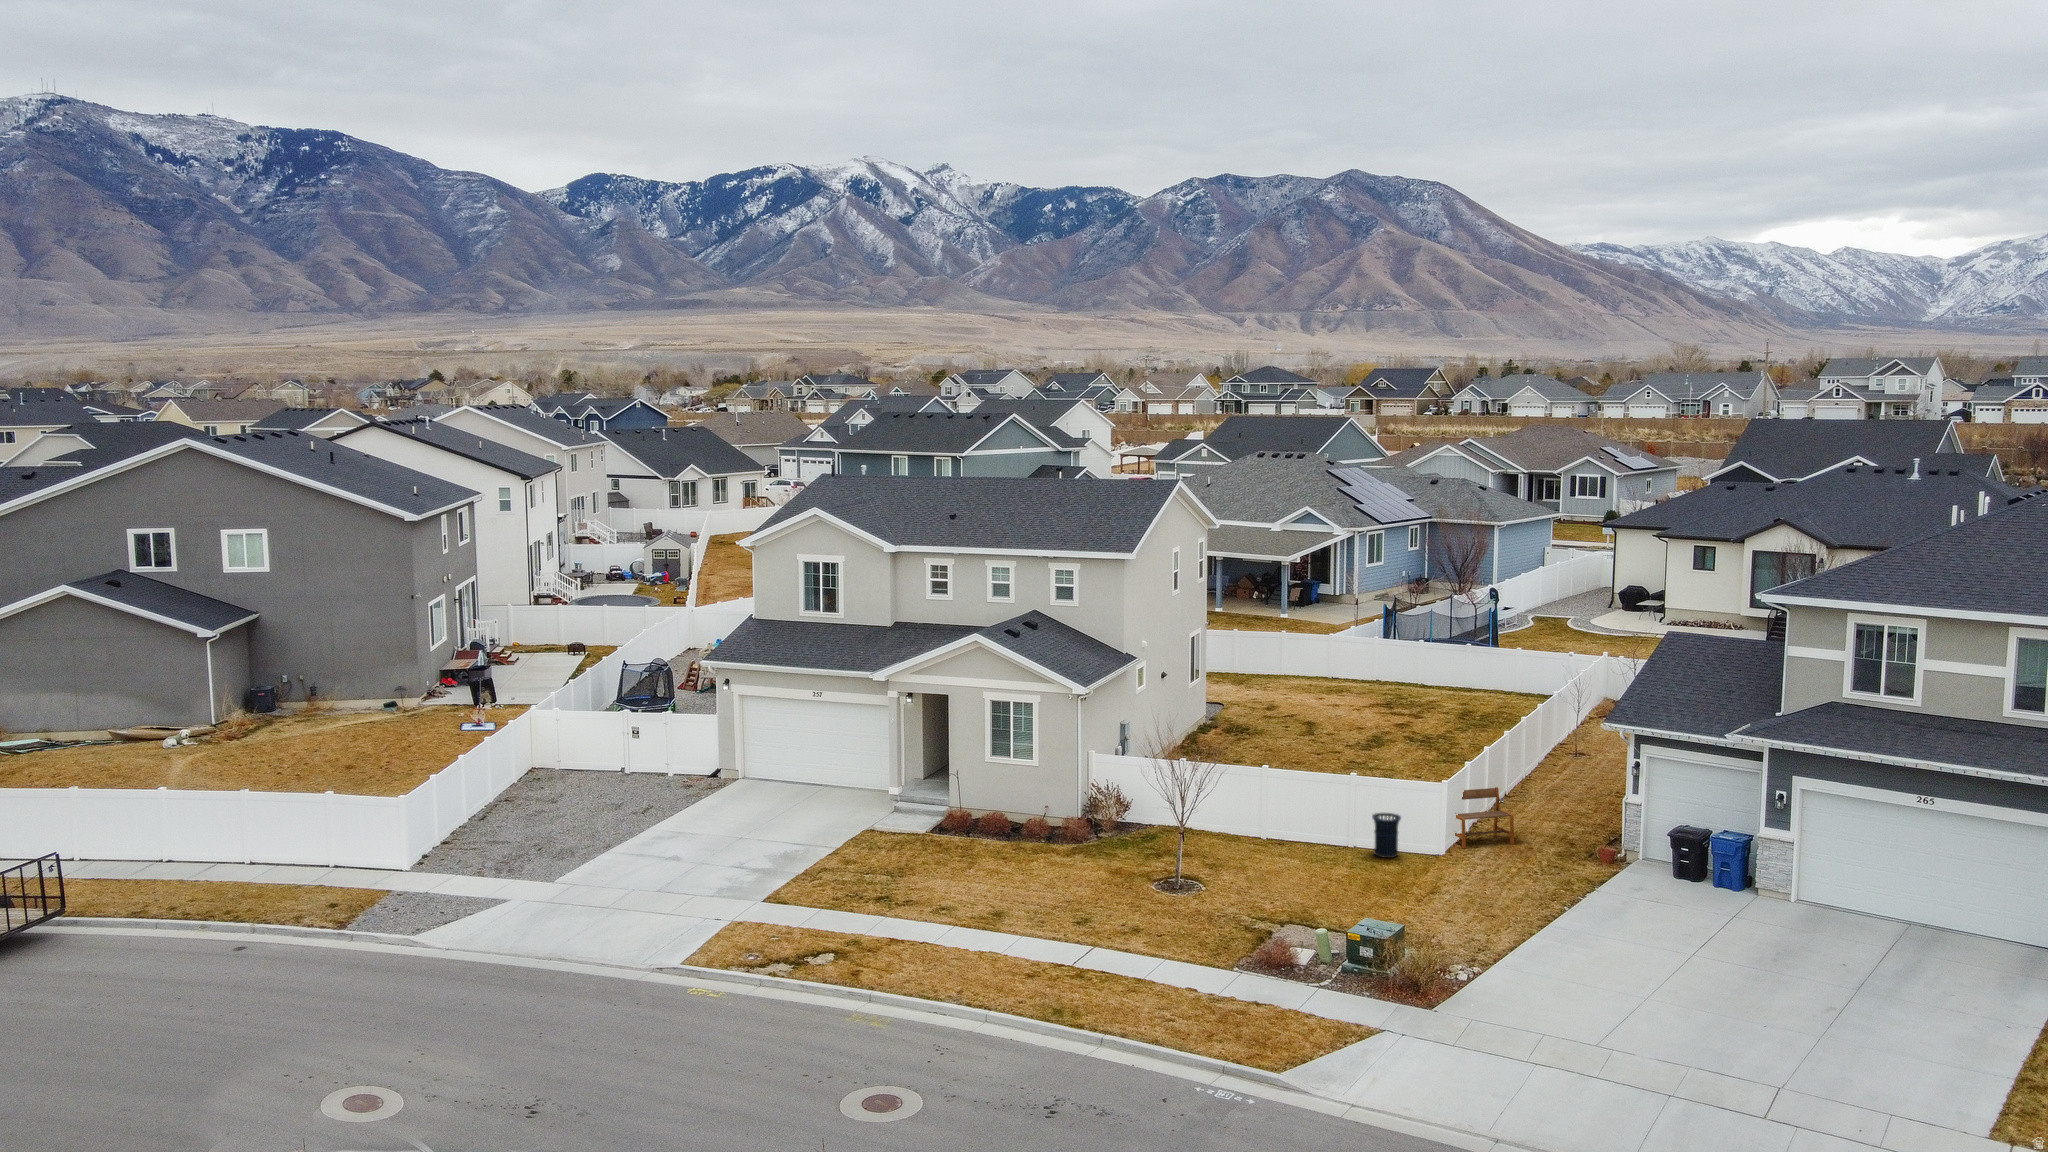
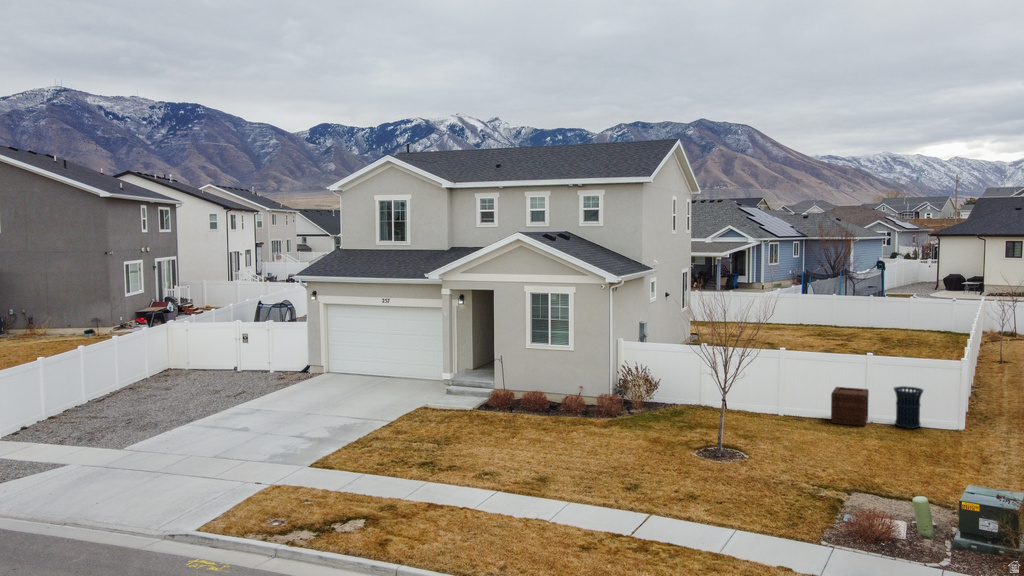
bench: present [1455,787,1514,848] -> none [958,365,1024,421]
wooden crate: none [1309,811,1351,855] -> present [831,387,869,426]

